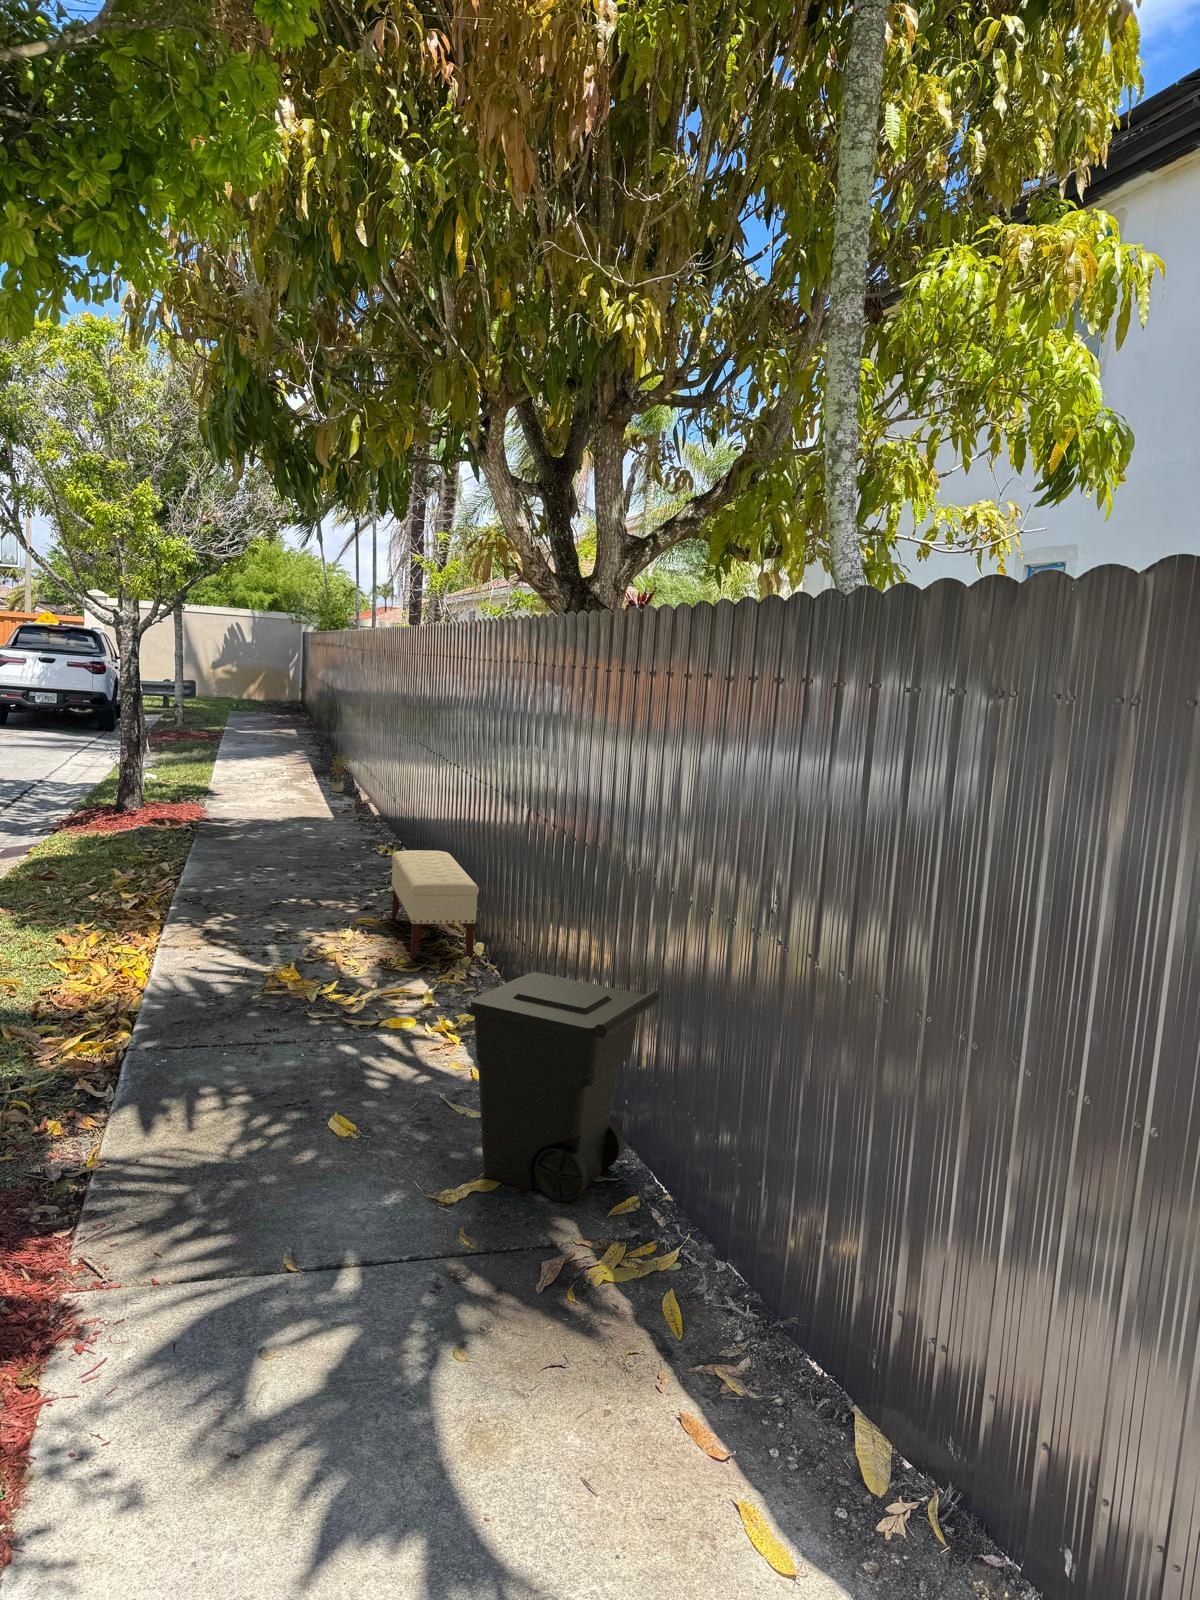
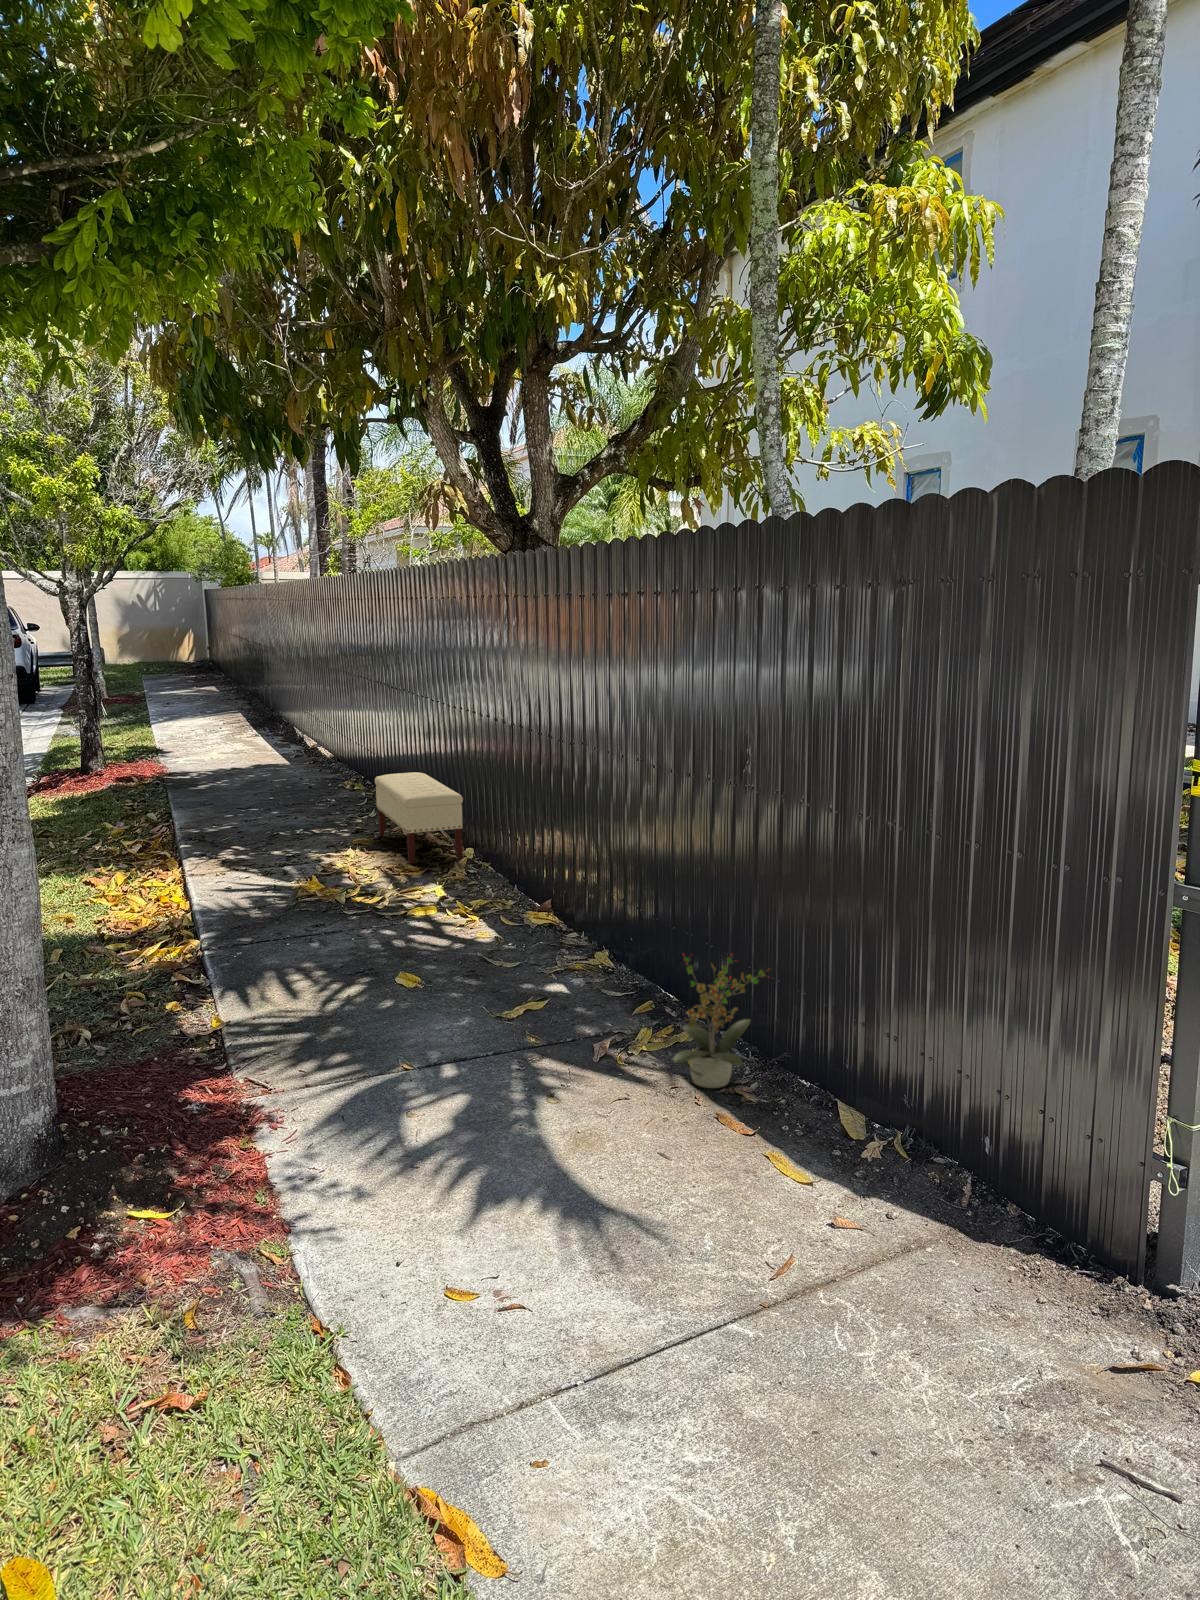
potted plant: present [323,754,355,792] -> present [673,958,765,1088]
trash can: present [466,972,659,1202] -> none [501,839,653,1010]

